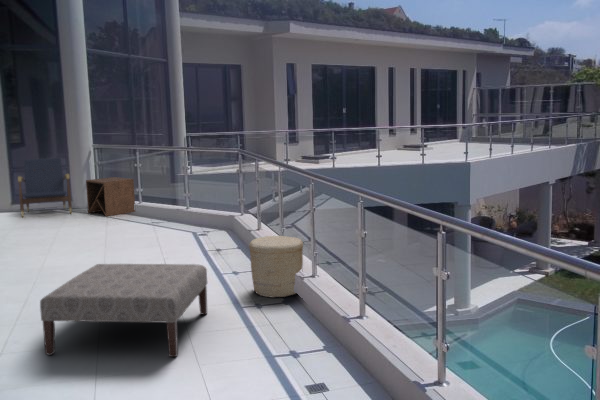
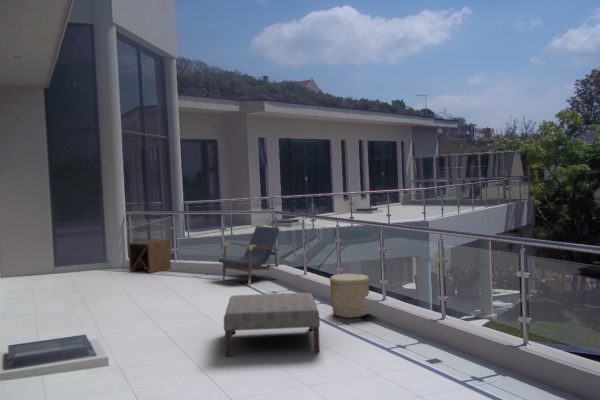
lounge chair: present [18,158,72,217] -> present [218,226,279,285]

